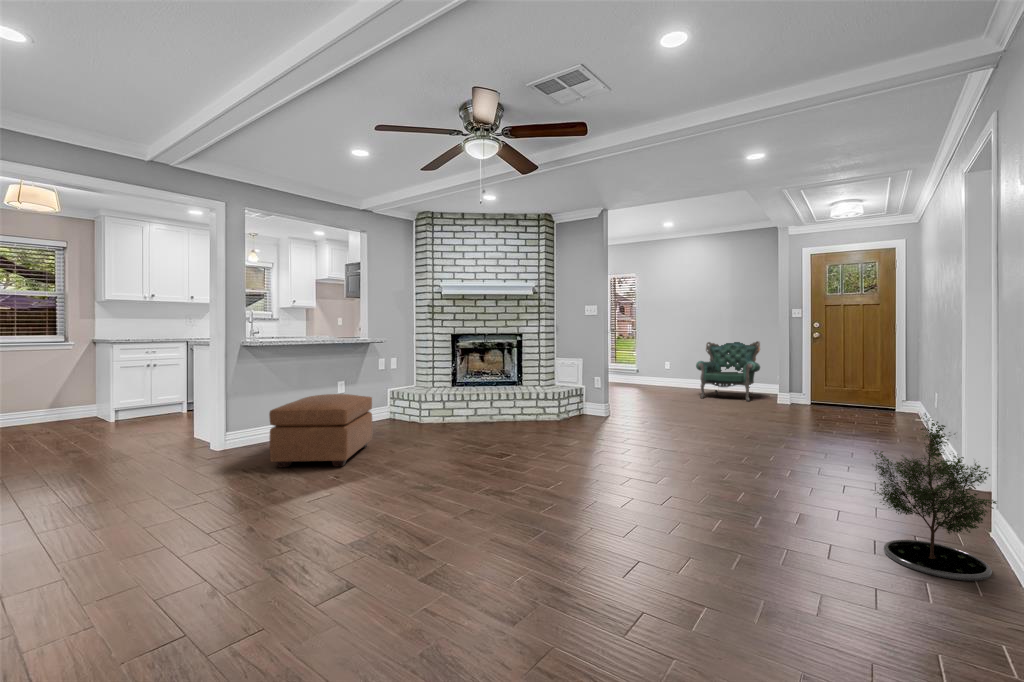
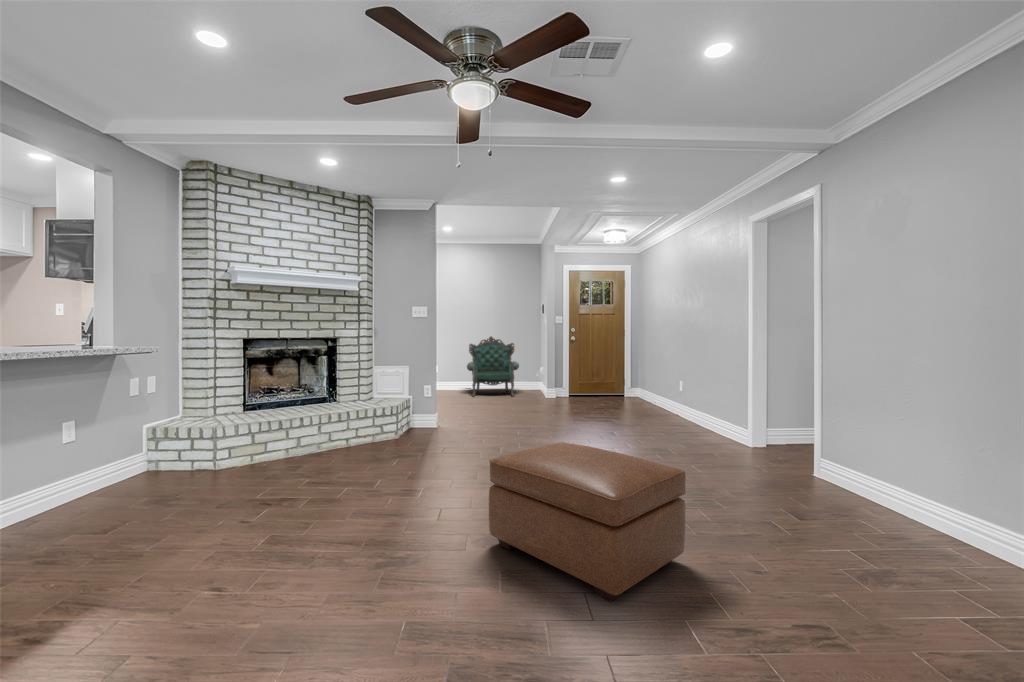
ottoman: present [269,394,372,467] -> present [489,442,686,601]
potted tree: present [873,413,997,581] -> none [805,405,895,518]

